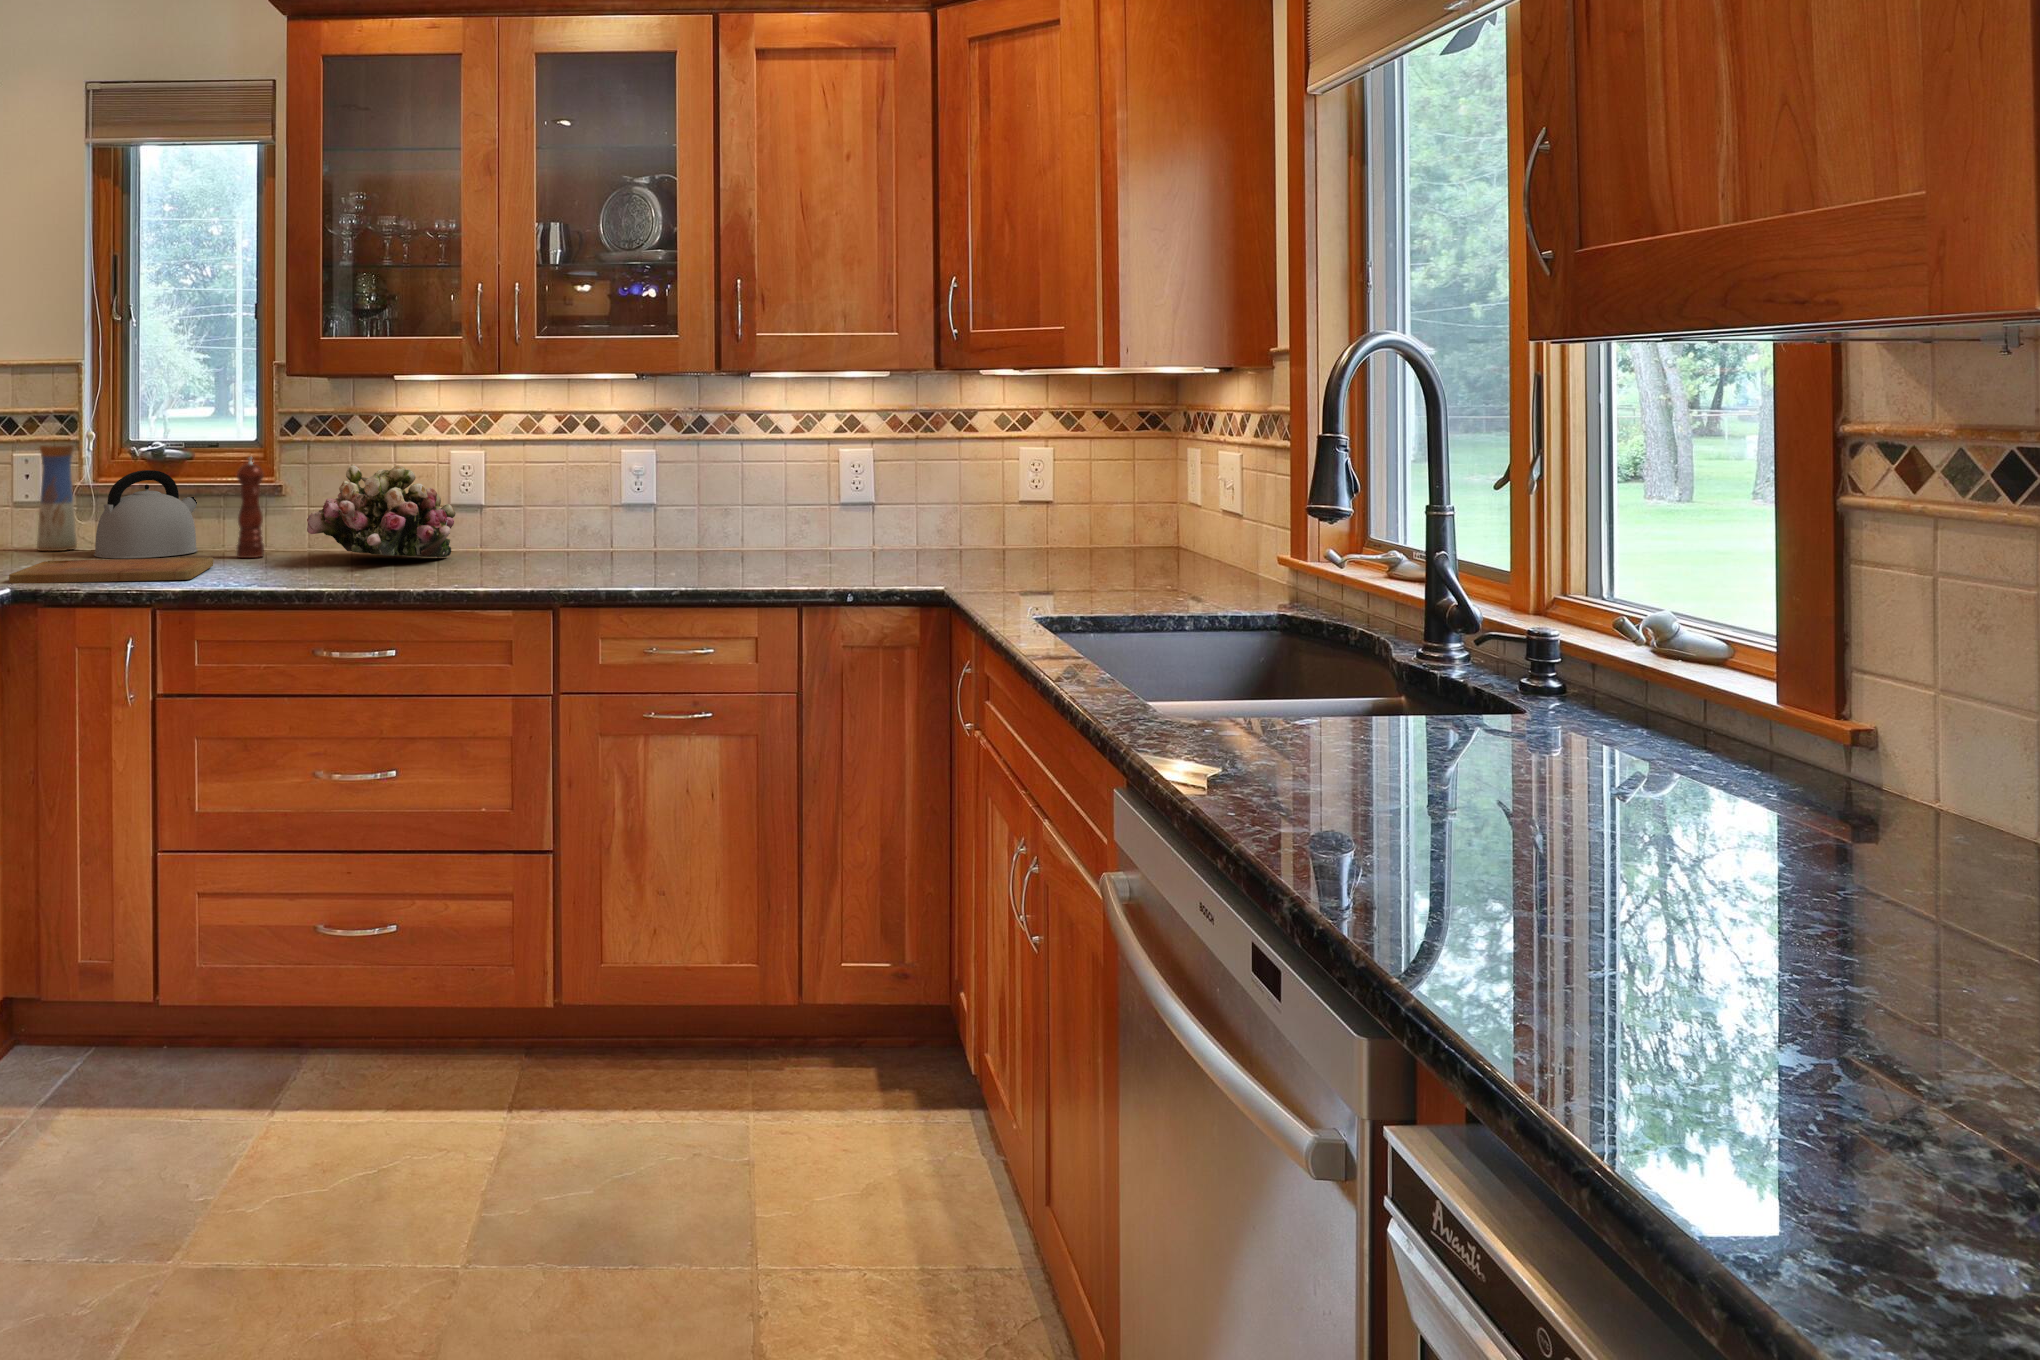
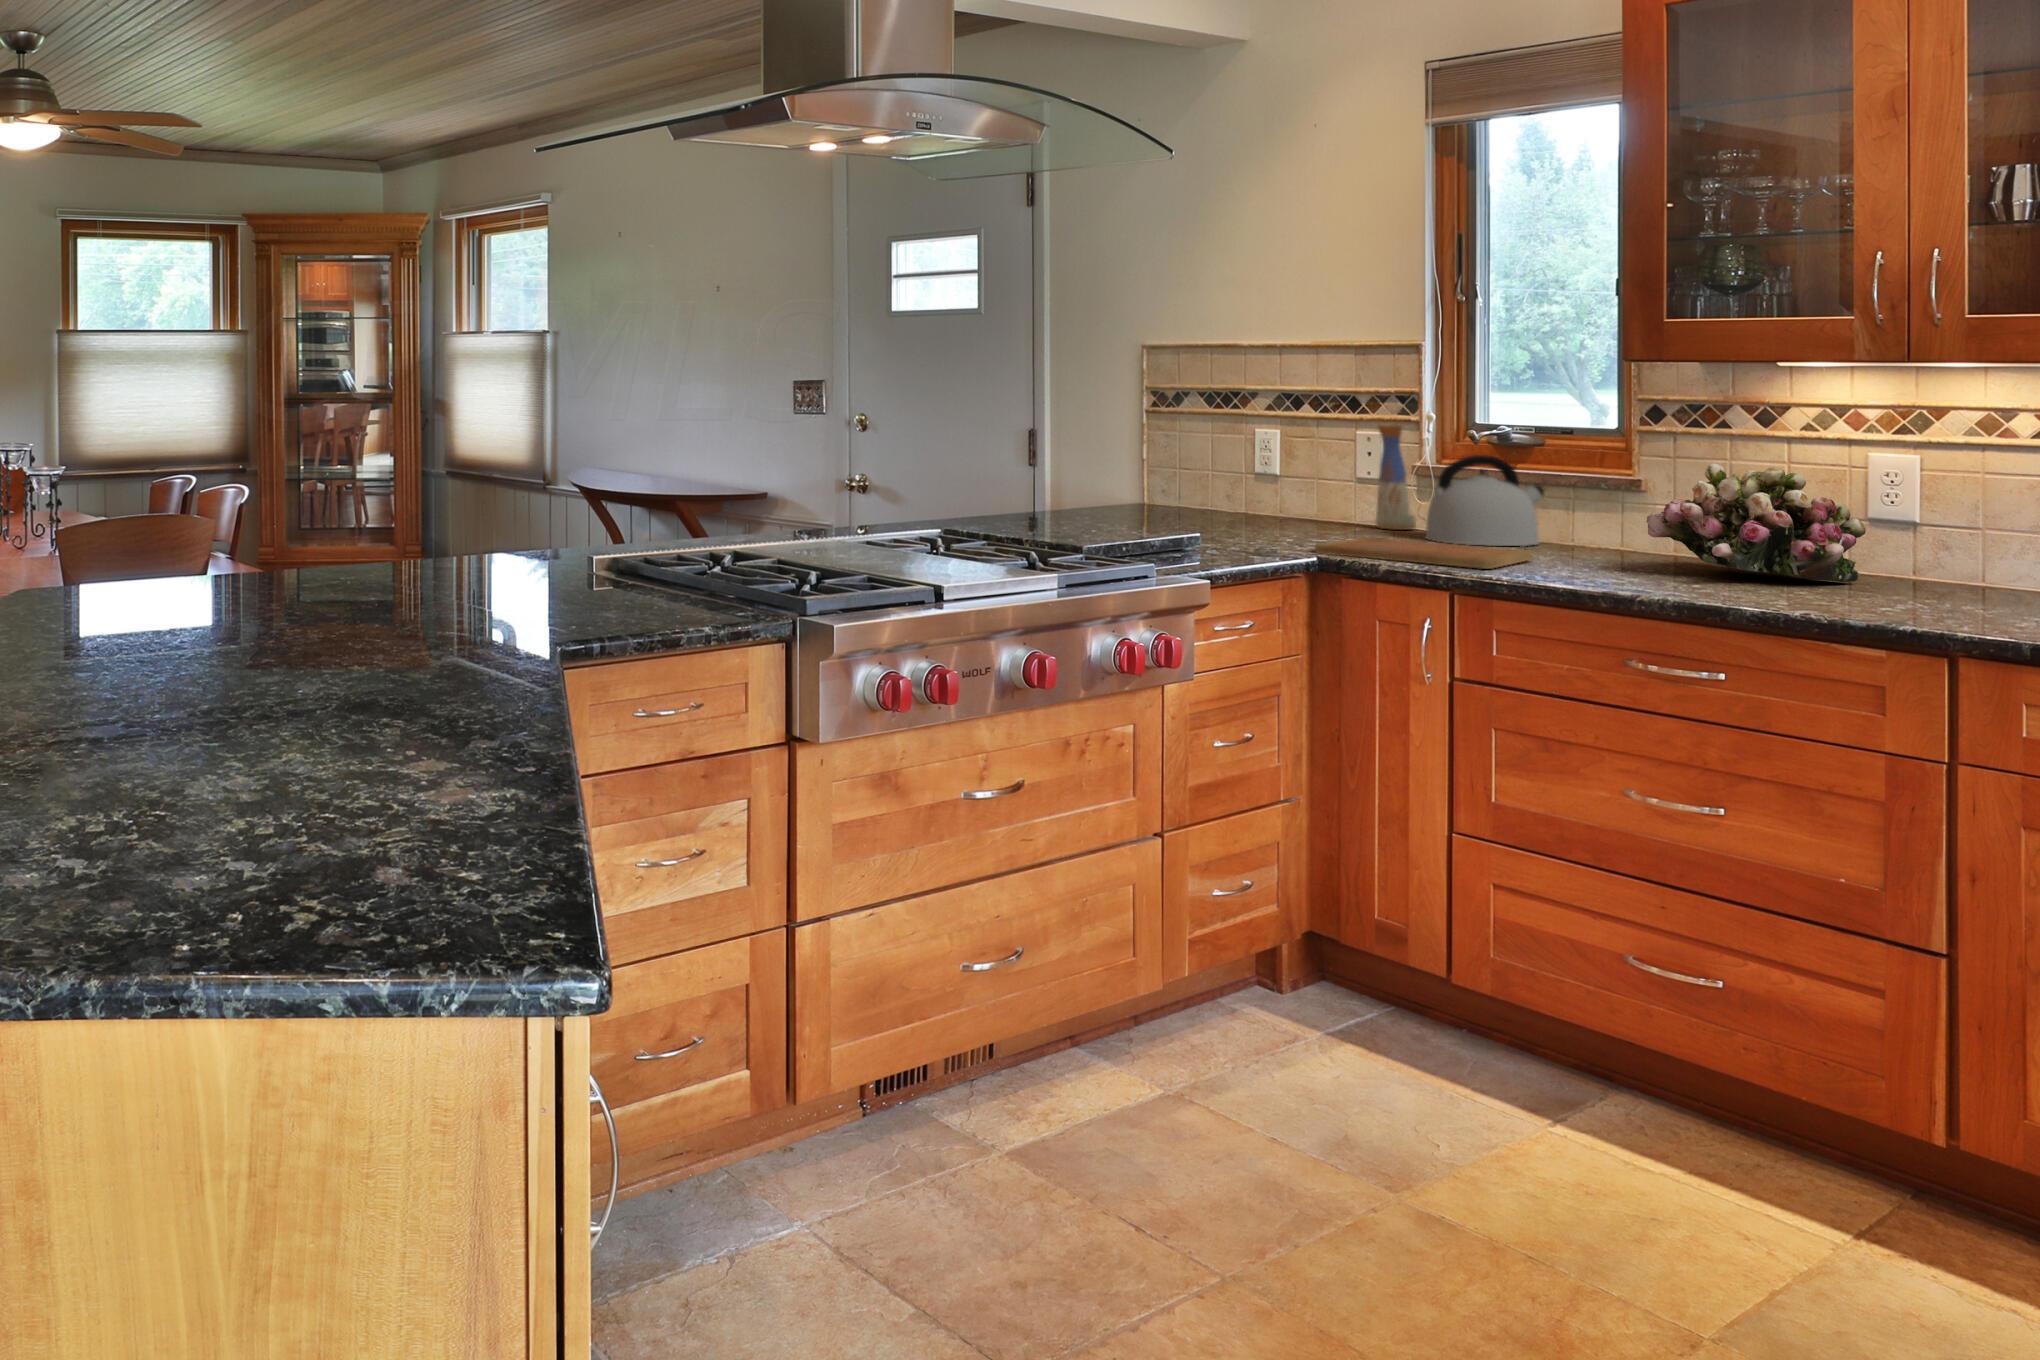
pepper mill: present [236,457,264,558] -> none [1575,447,1609,557]

